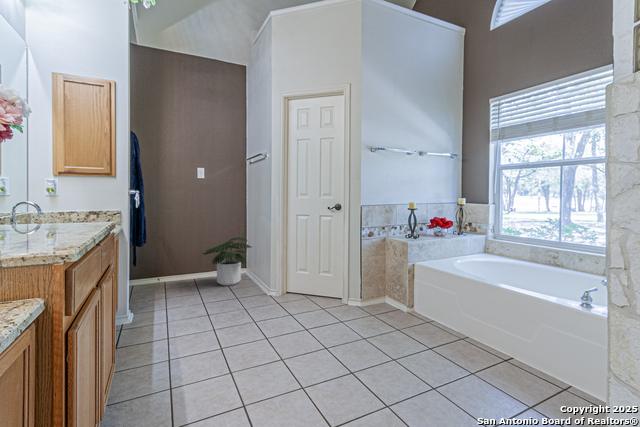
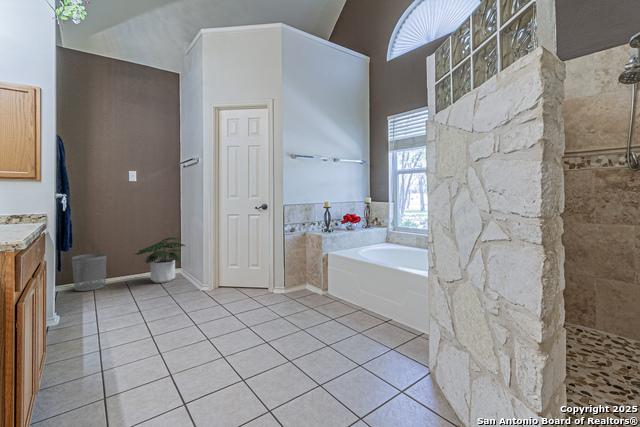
waste bin: none [144,252,175,290] -> present [72,254,106,291]

